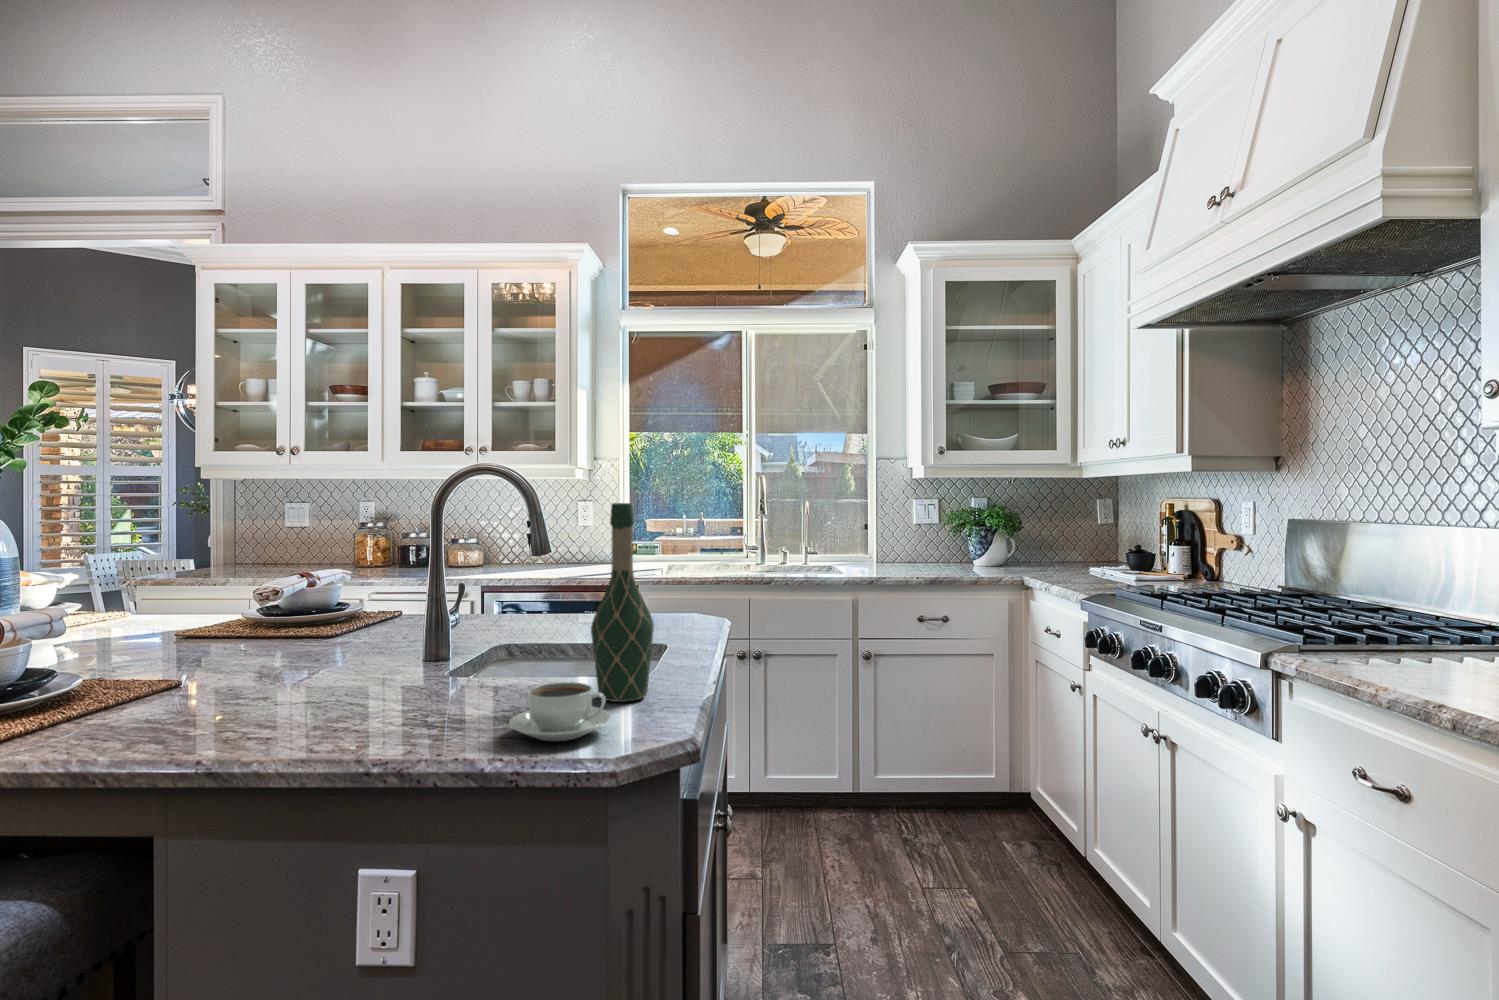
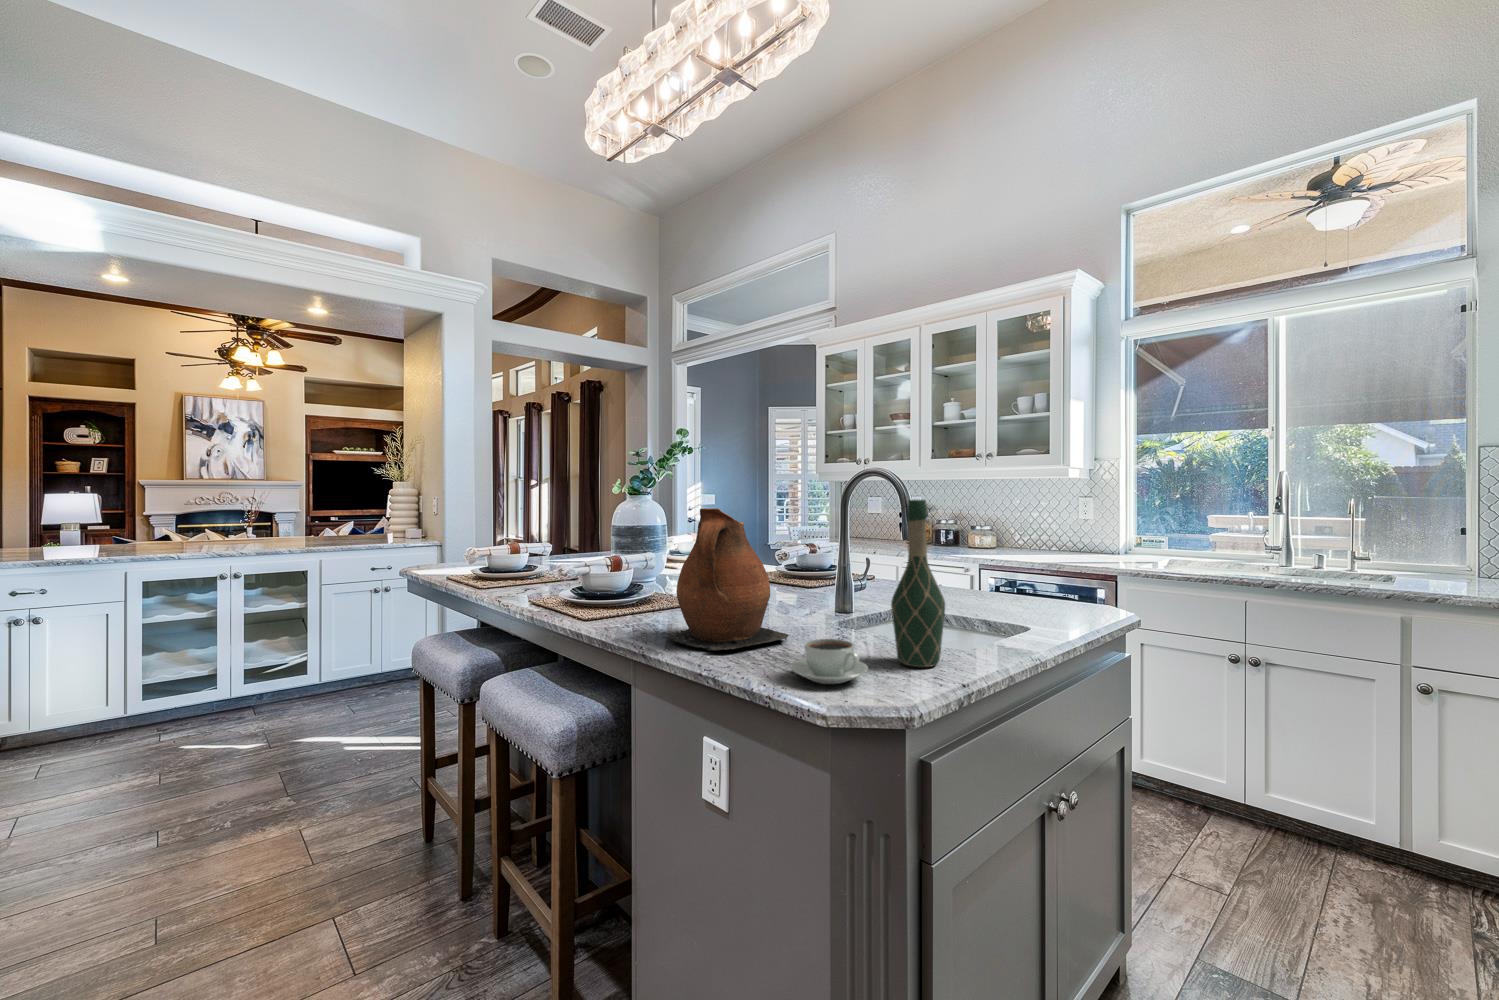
ceramic pitcher: none [217,518,432,739] -> present [664,508,788,650]

